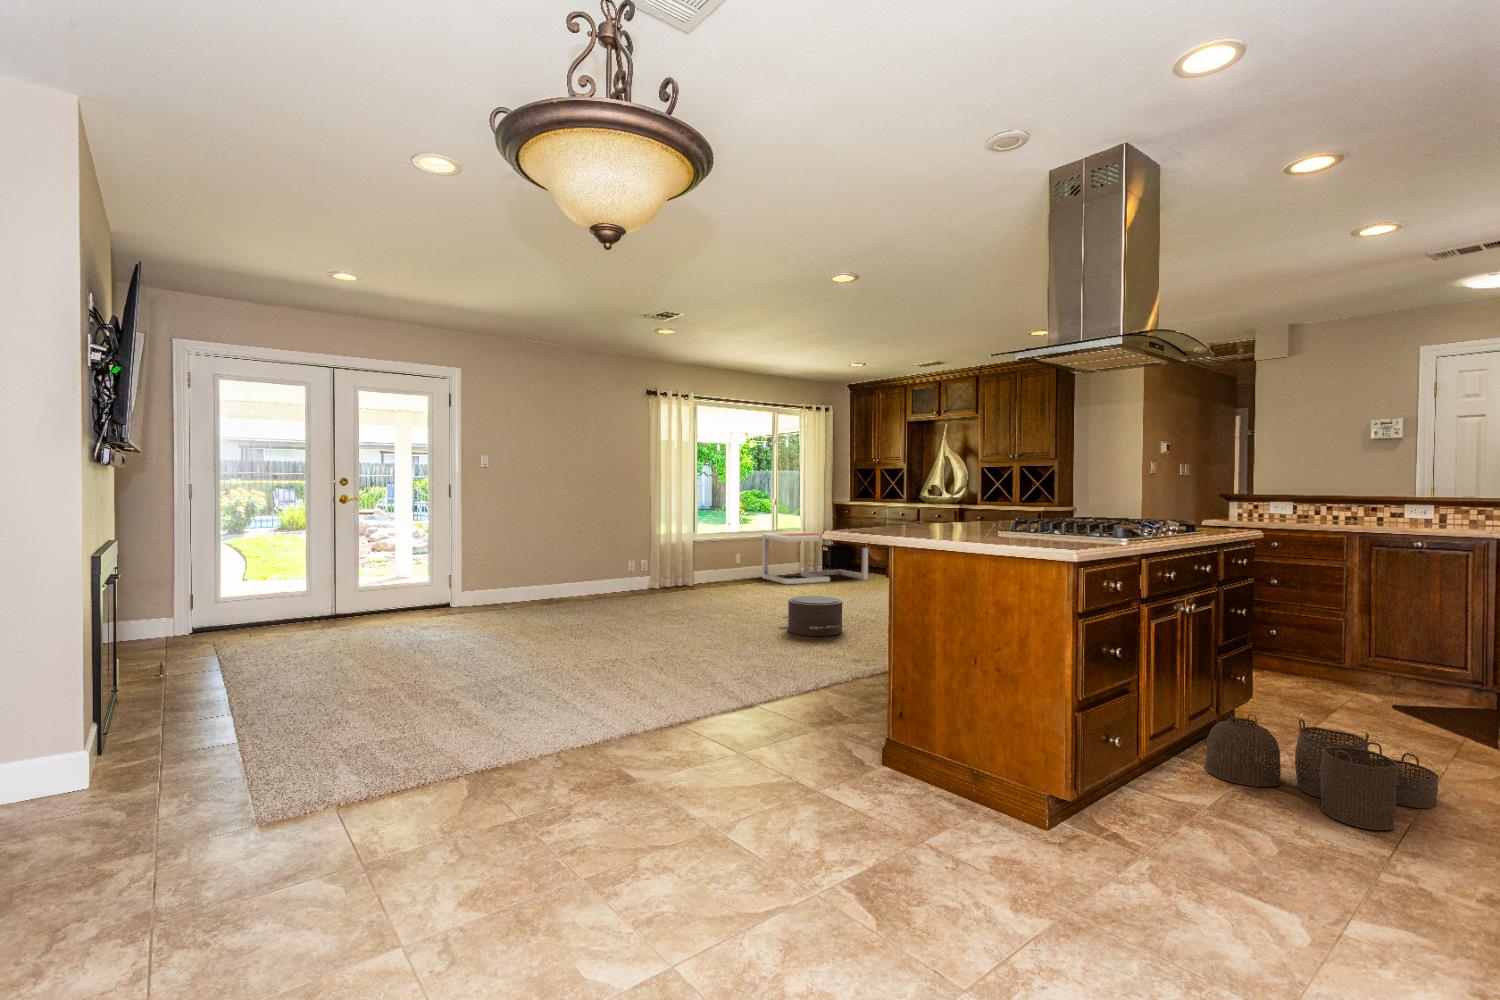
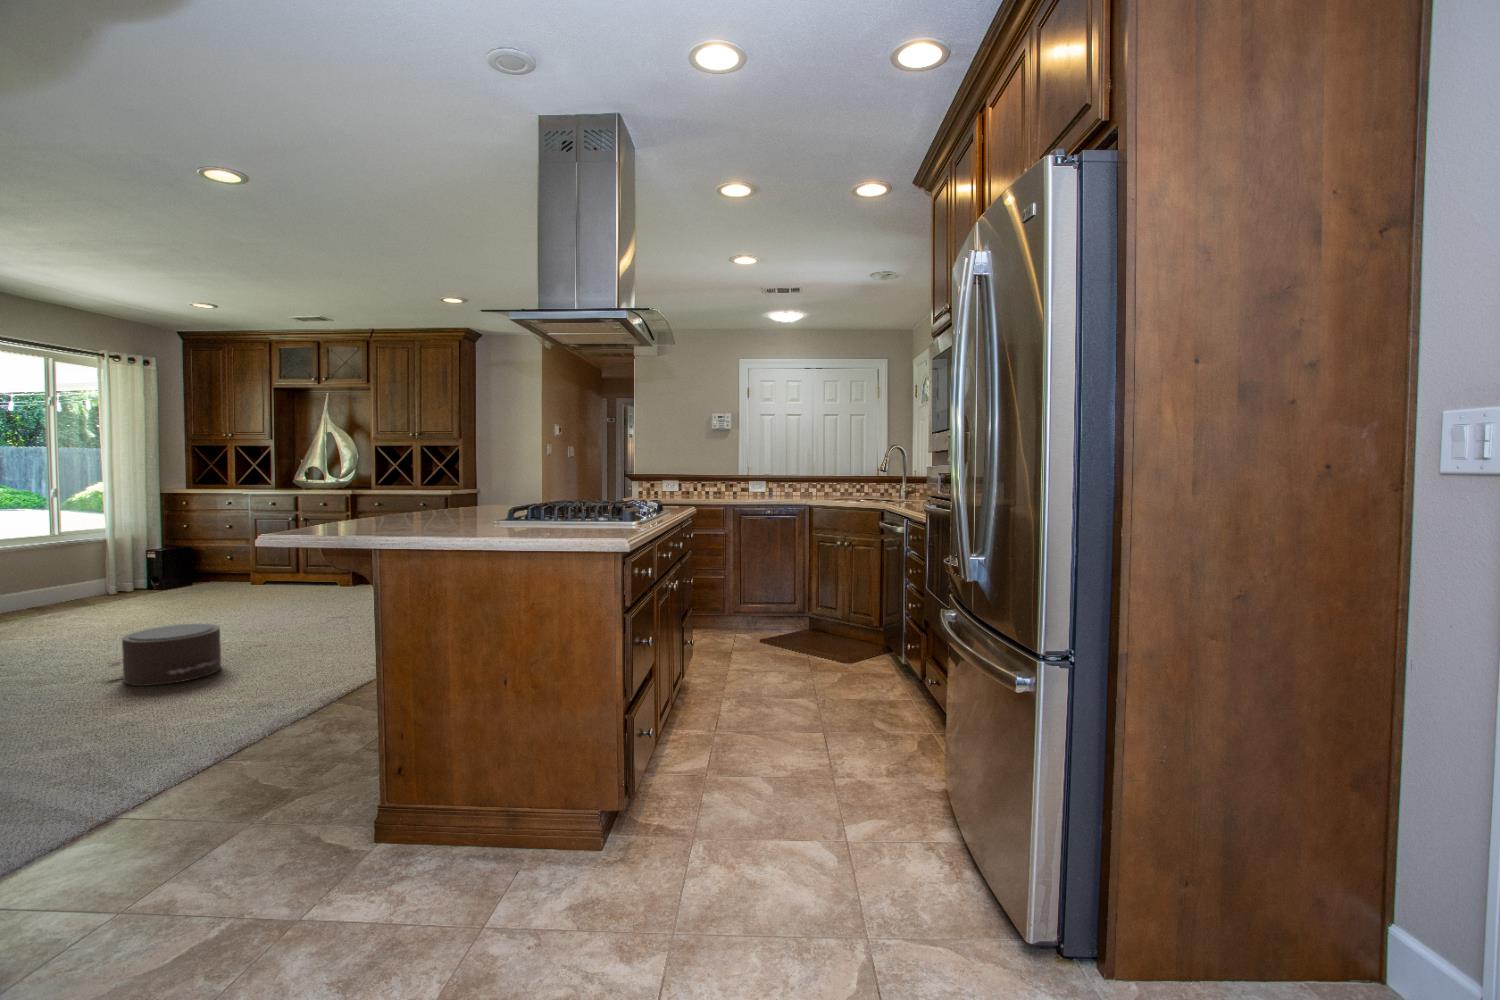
coffee table: present [762,532,868,584] -> none [30,529,227,612]
woven basket: present [1204,714,1439,830] -> none [682,664,824,742]

